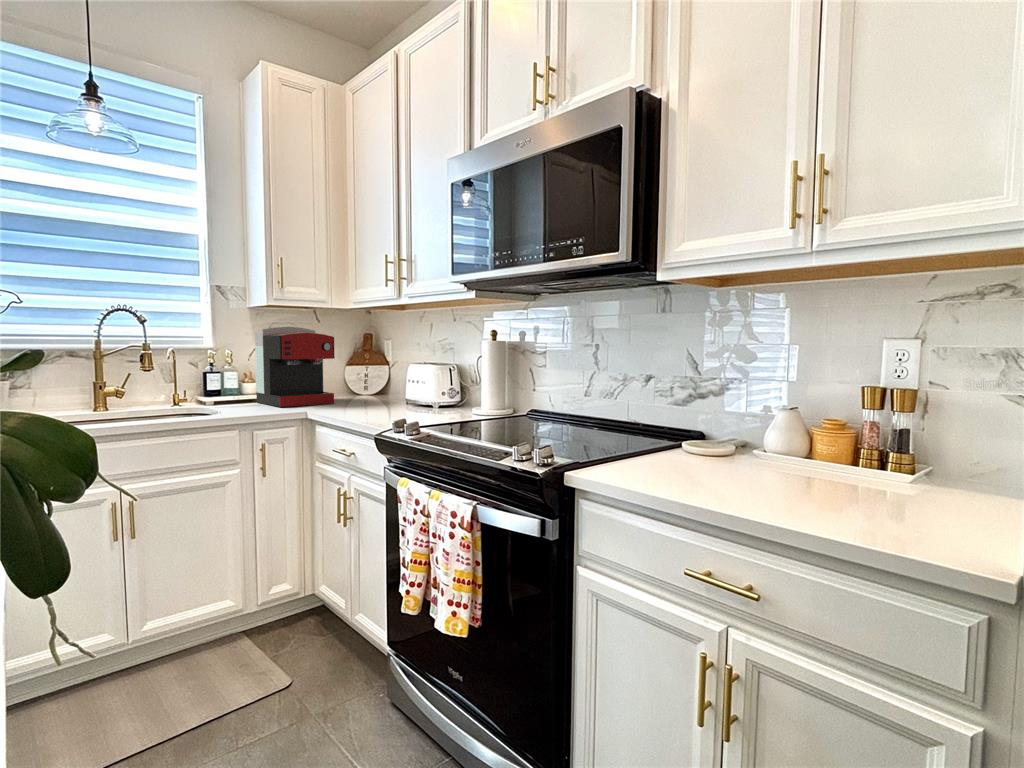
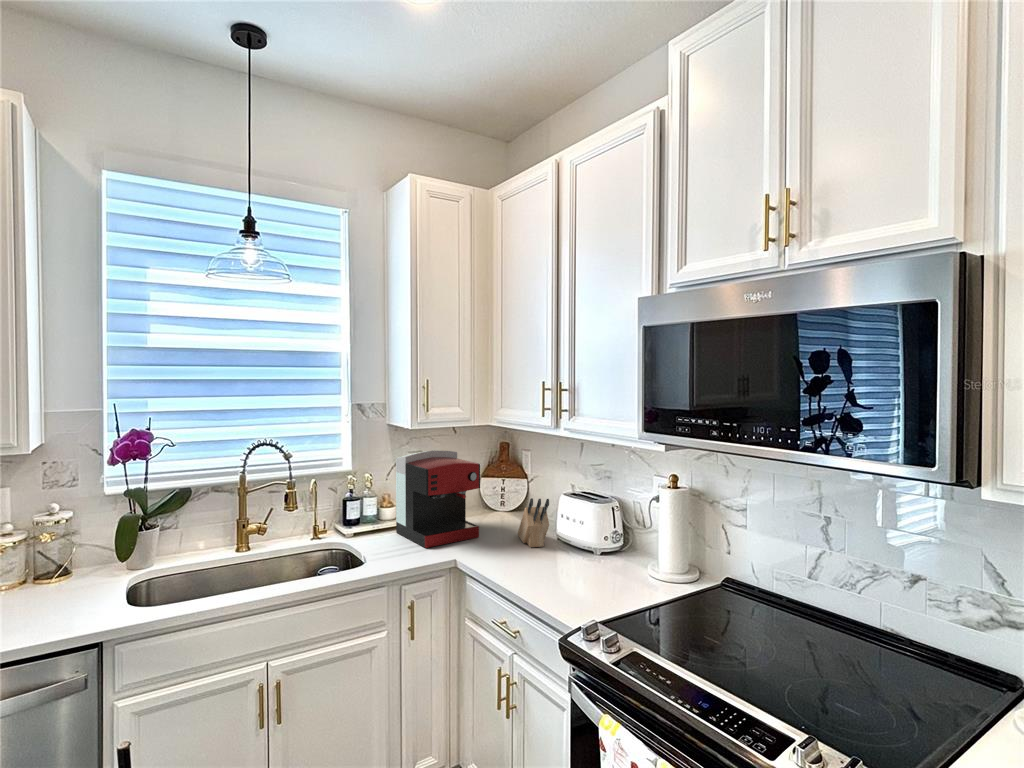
knife block: none [371,360,394,406] -> present [518,498,549,547]

